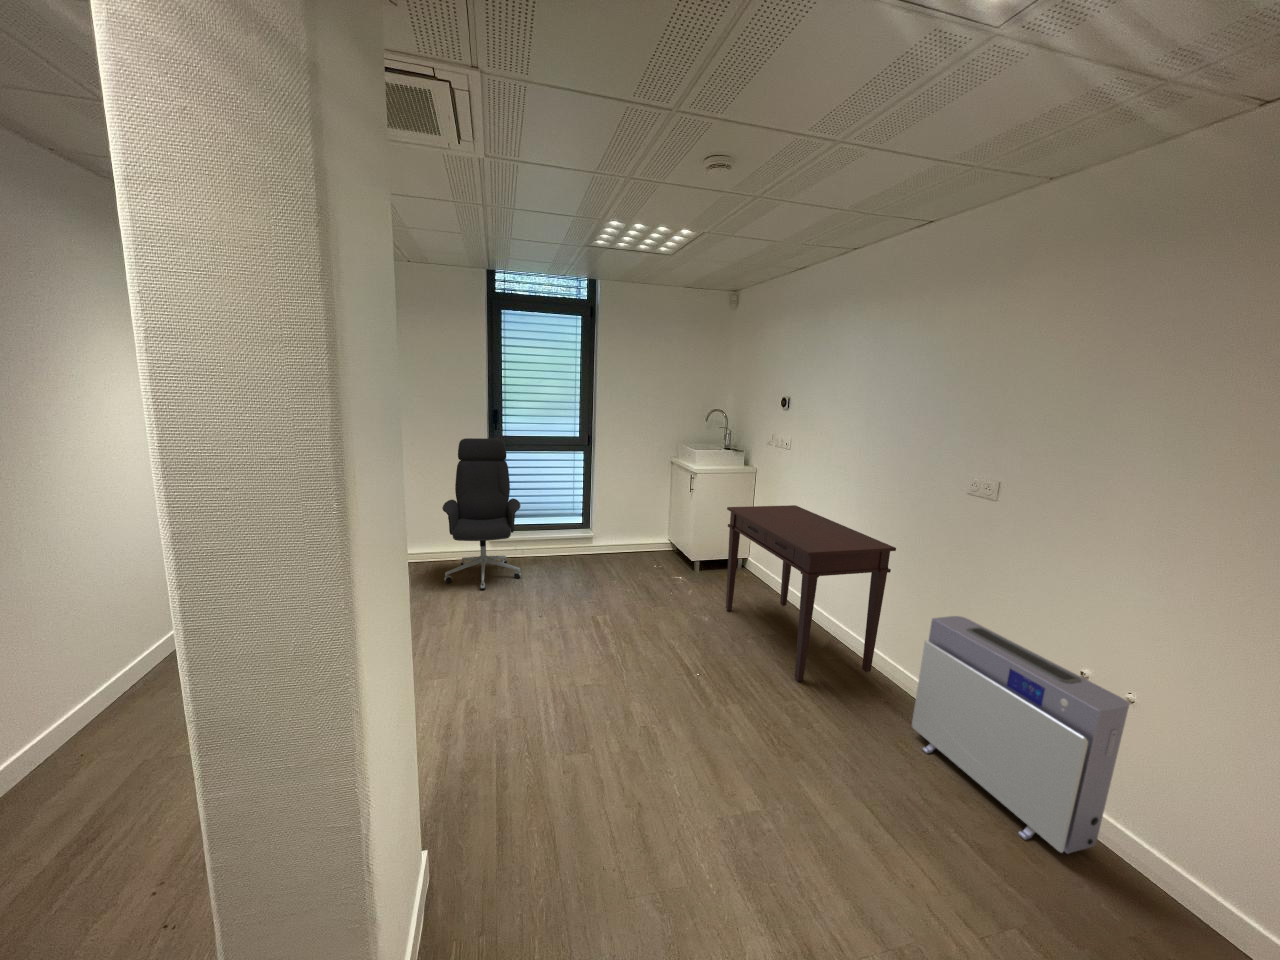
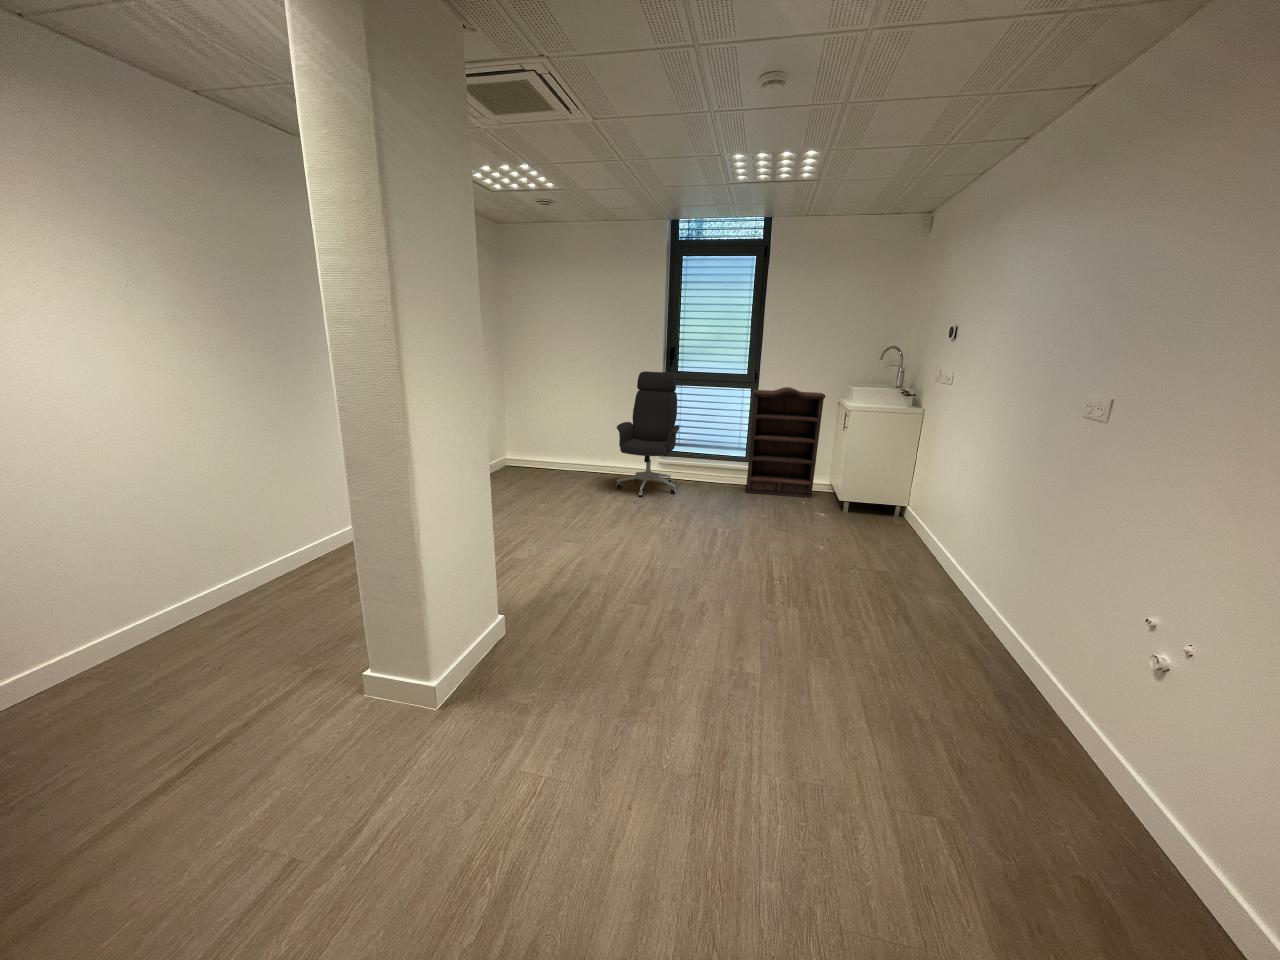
bookshelf: none [588,450,663,563] -> present [745,387,825,498]
desk: present [726,505,896,681] -> none [849,441,1015,624]
air purifier: present [912,616,1129,853] -> none [969,556,1175,821]

